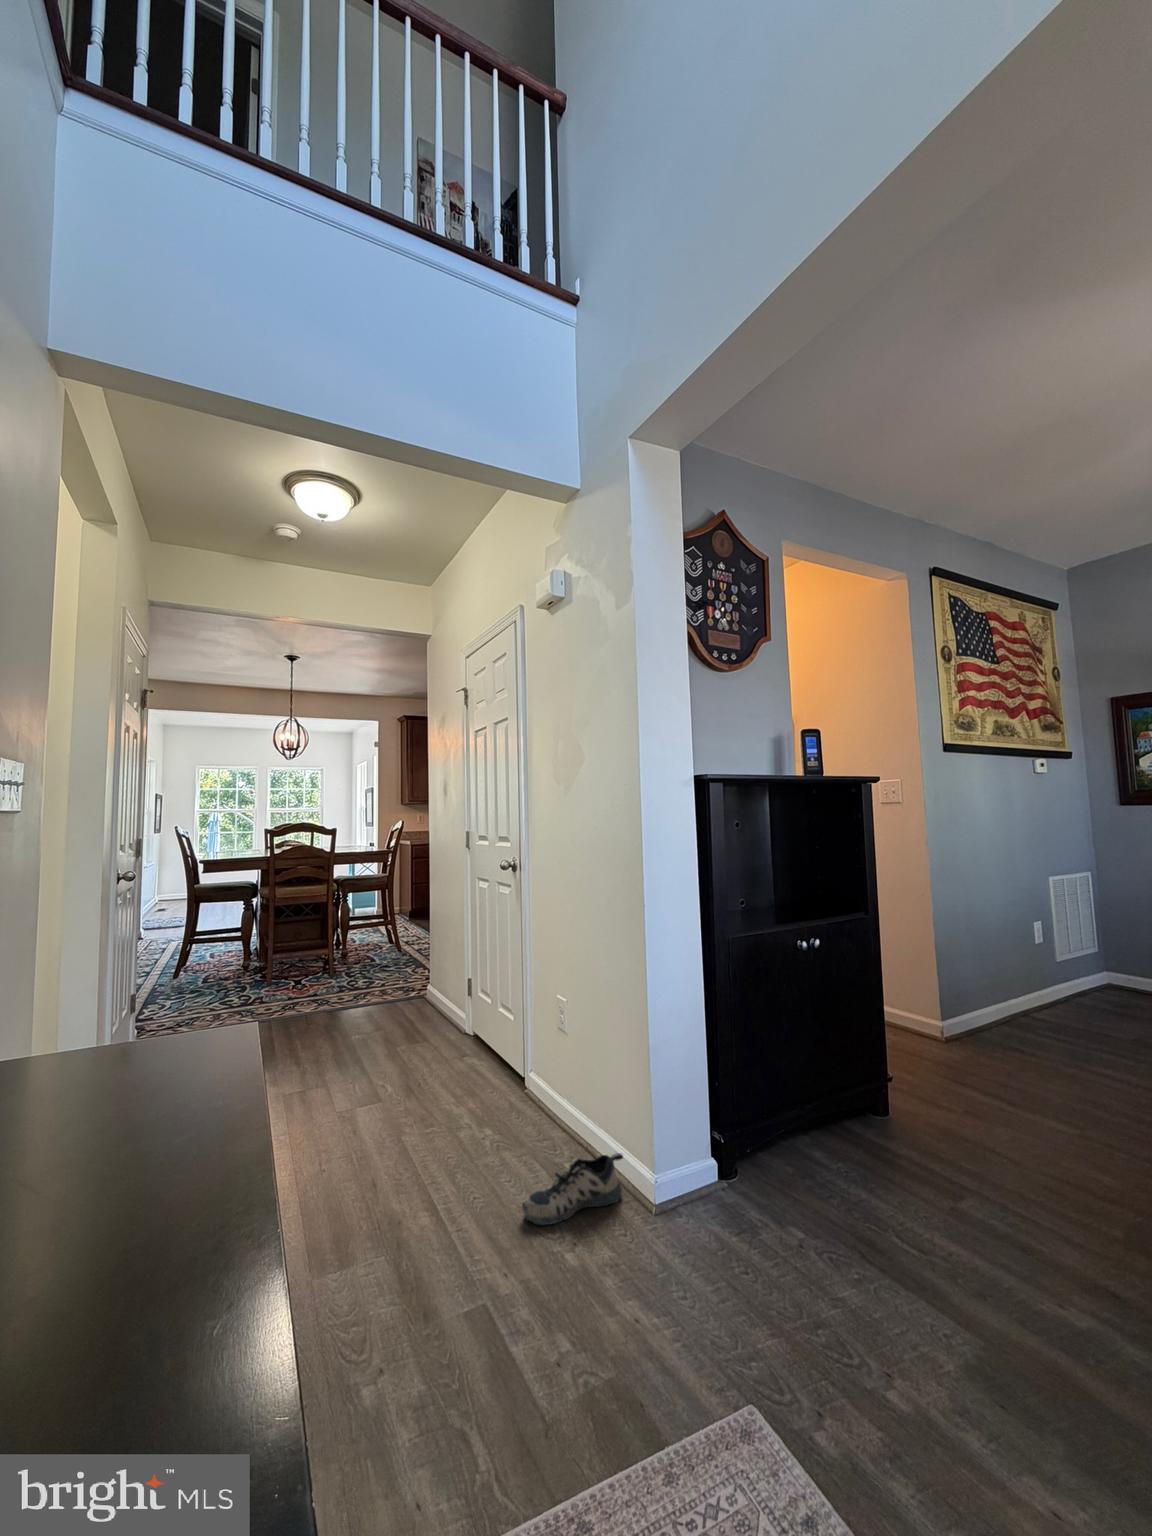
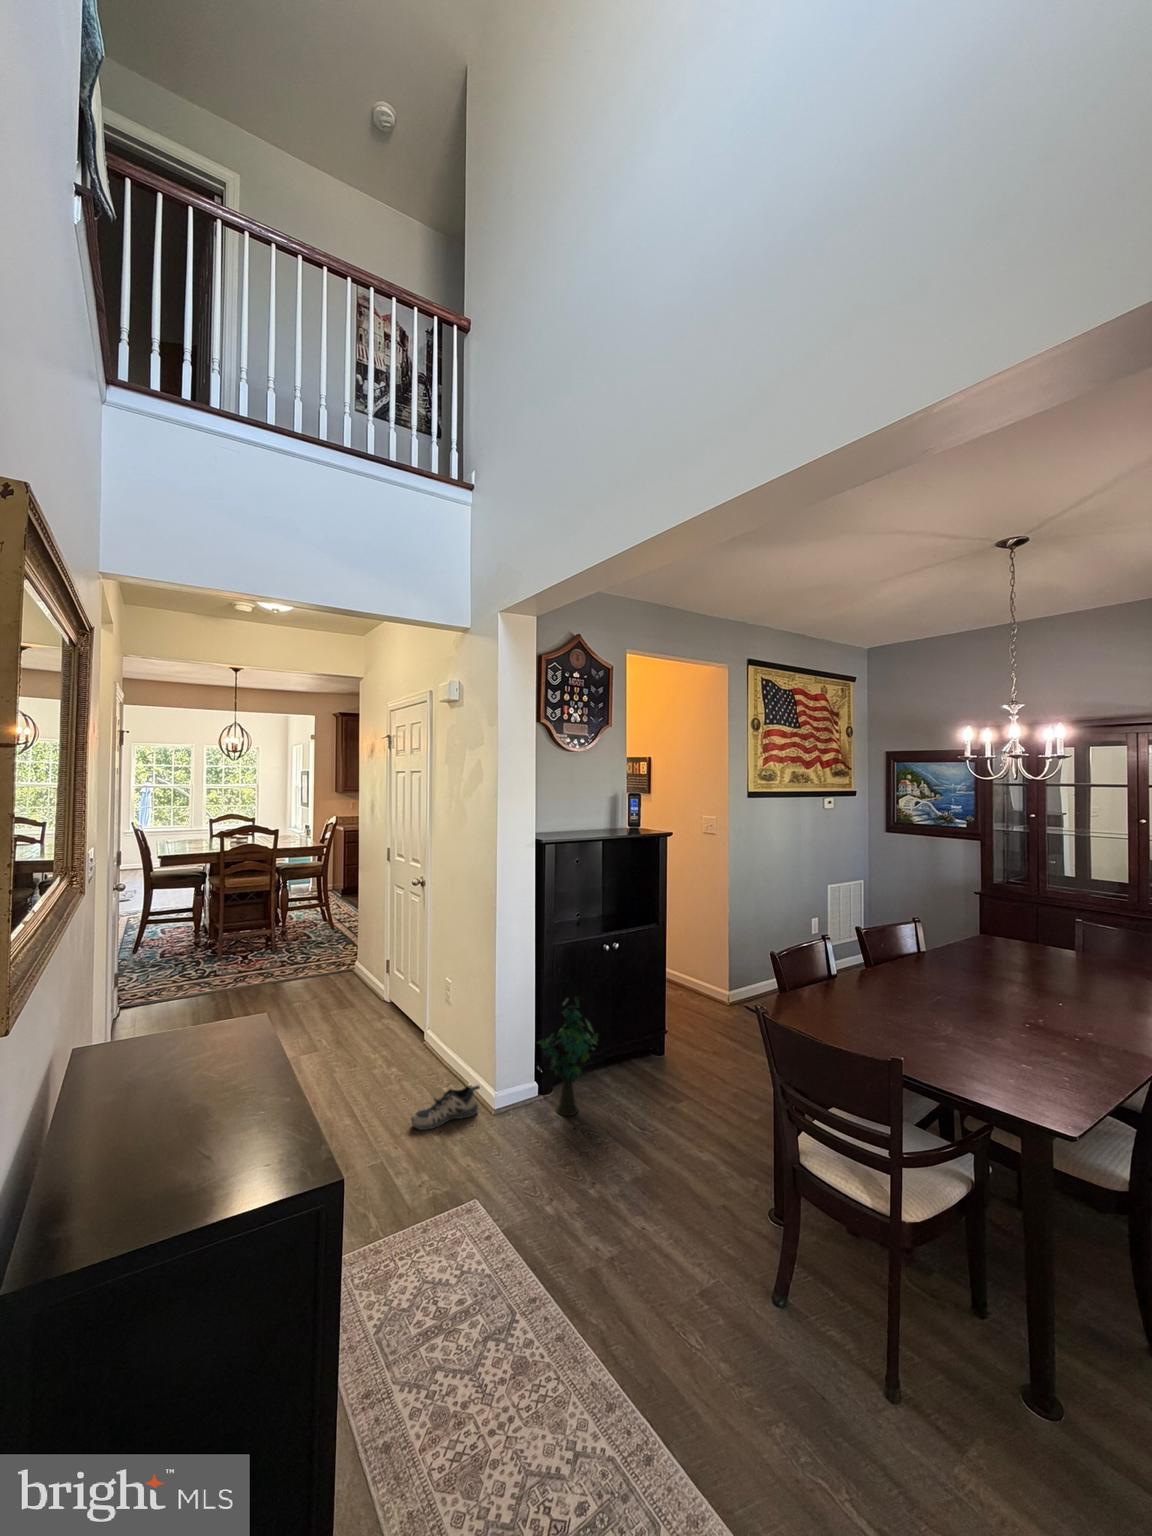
decorative plant: none [707,1013,806,1207] -> present [537,996,598,1116]

